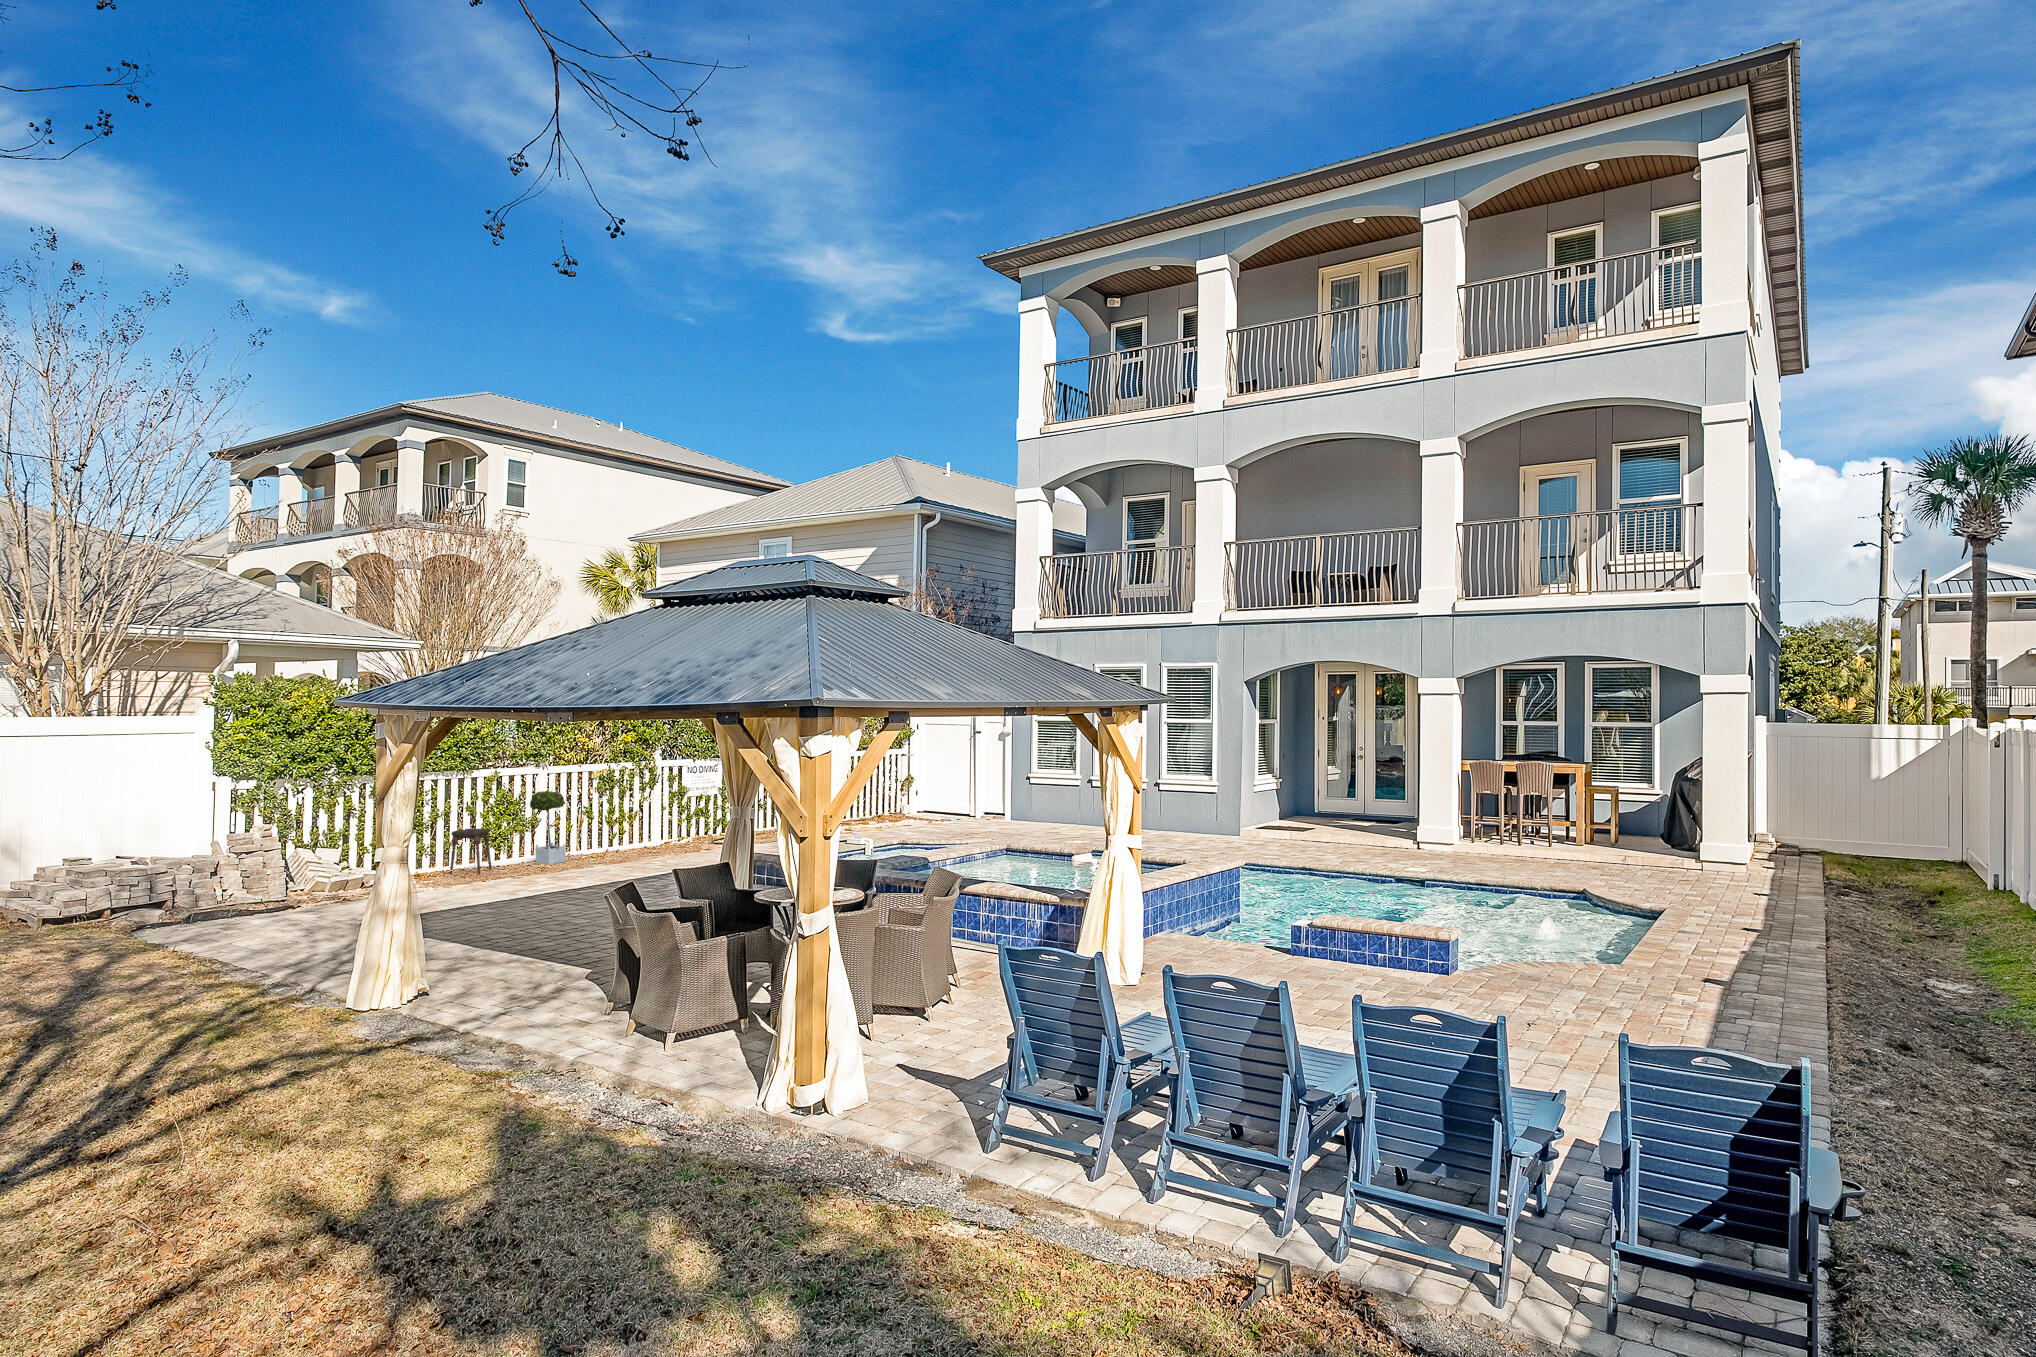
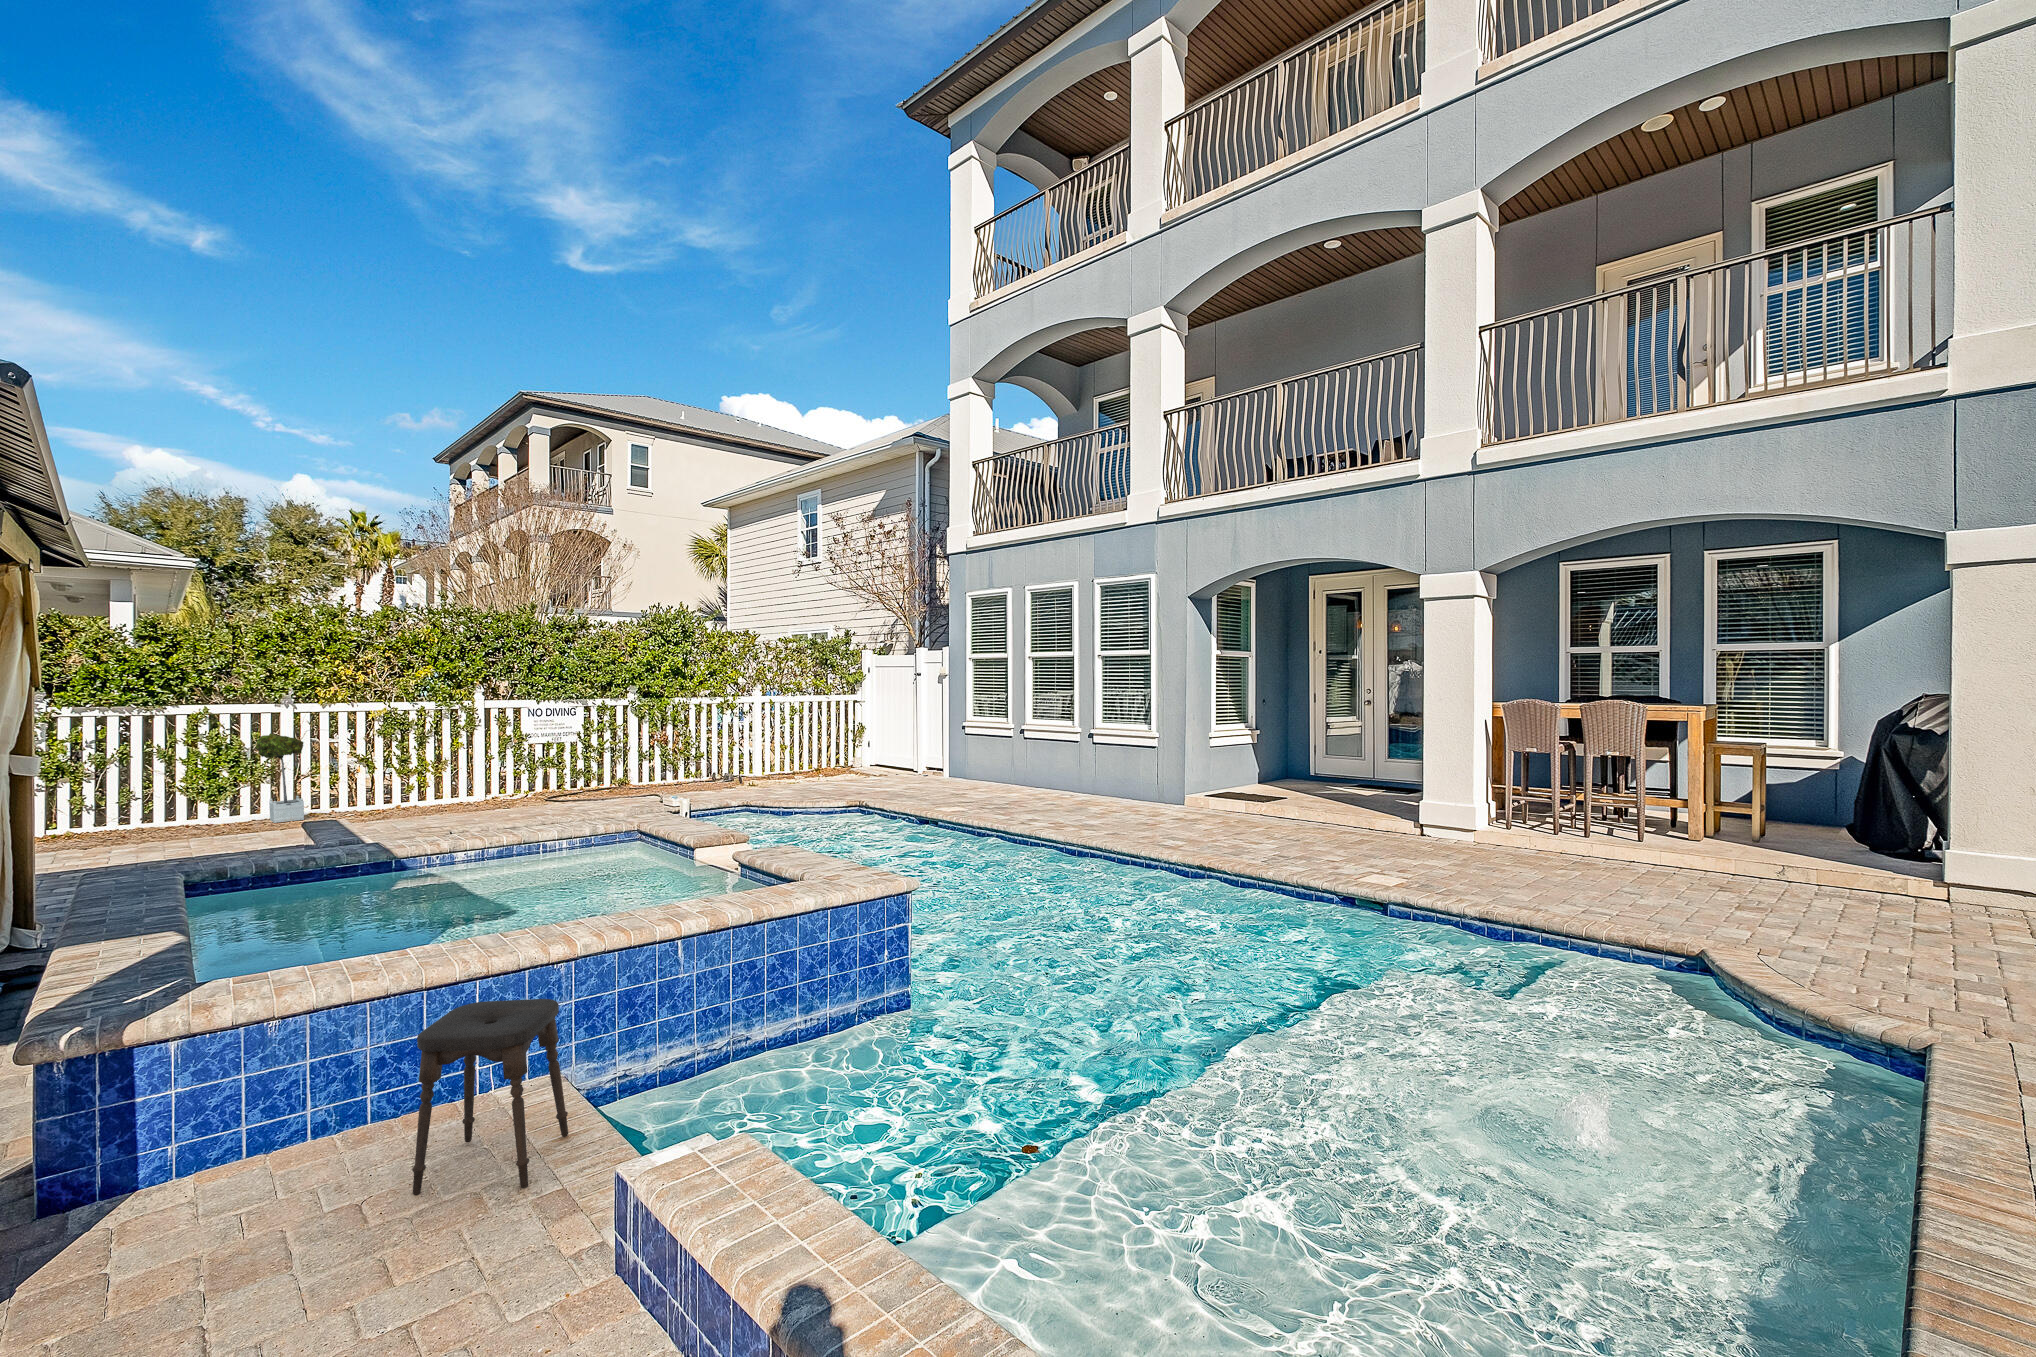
stool: present [450,829,491,874] -> present [412,999,568,1195]

